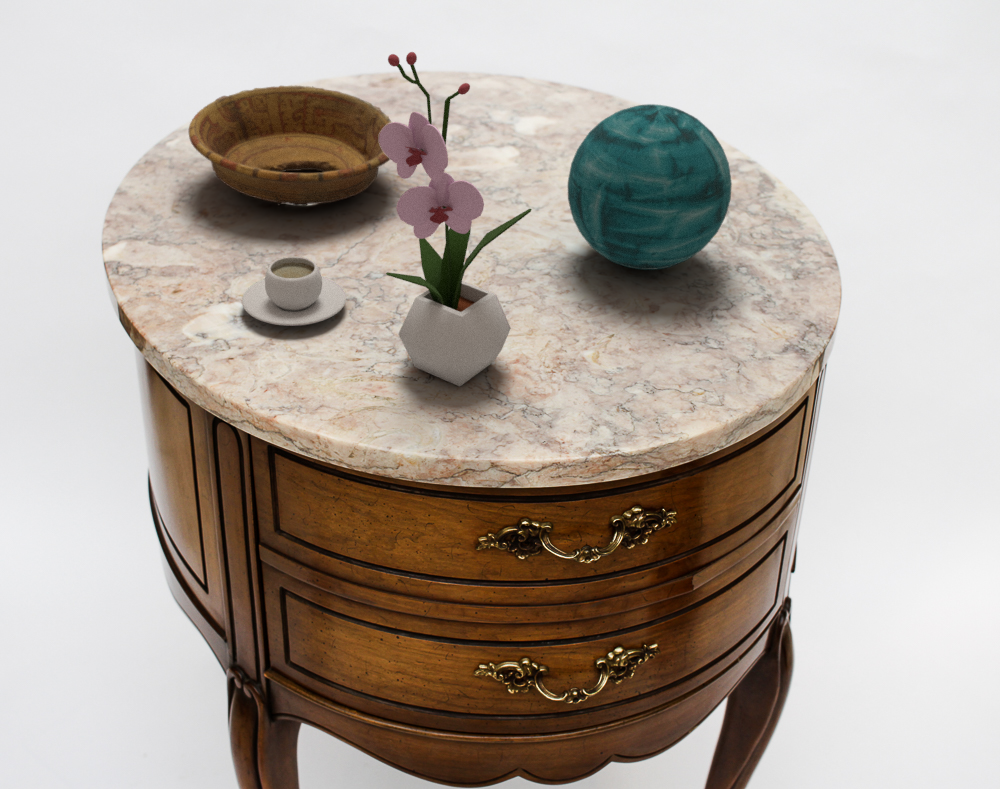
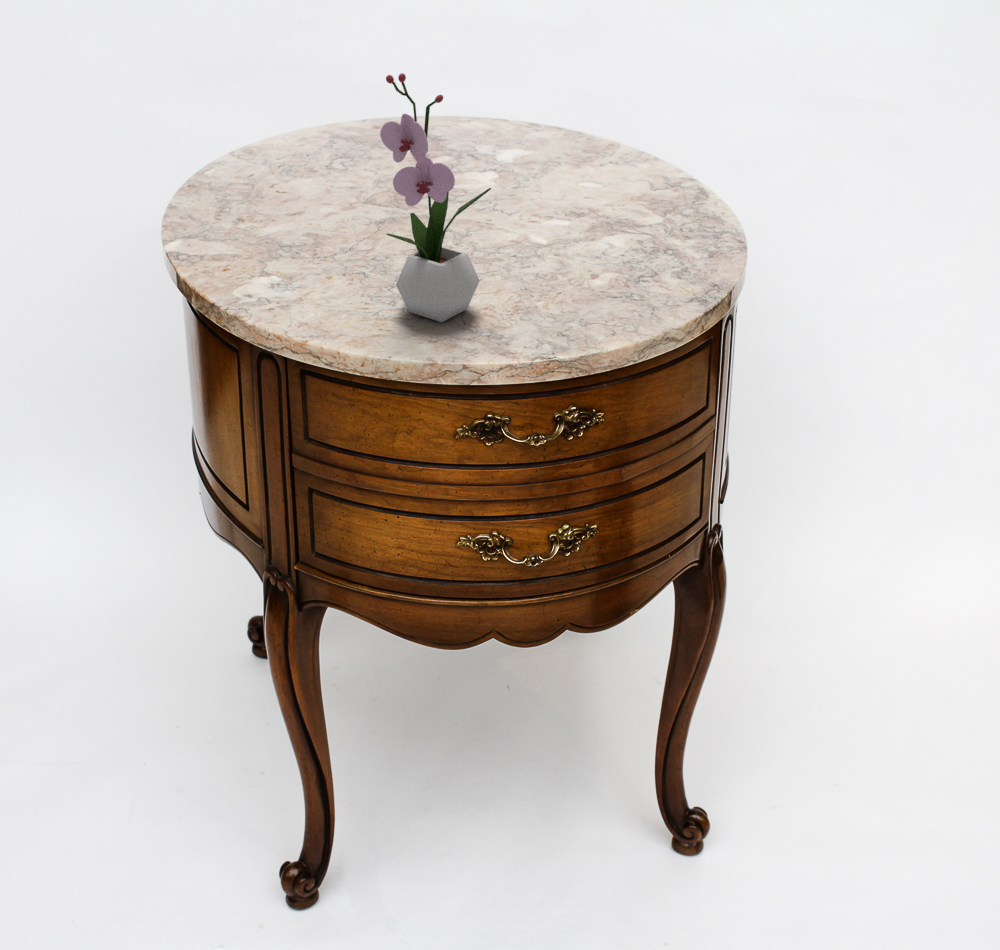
decorative bowl: present [189,86,391,206] -> none [229,123,397,213]
decorative orb: present [568,104,732,270] -> none [527,122,654,251]
teacup: present [242,256,346,326] -> none [277,239,357,287]

